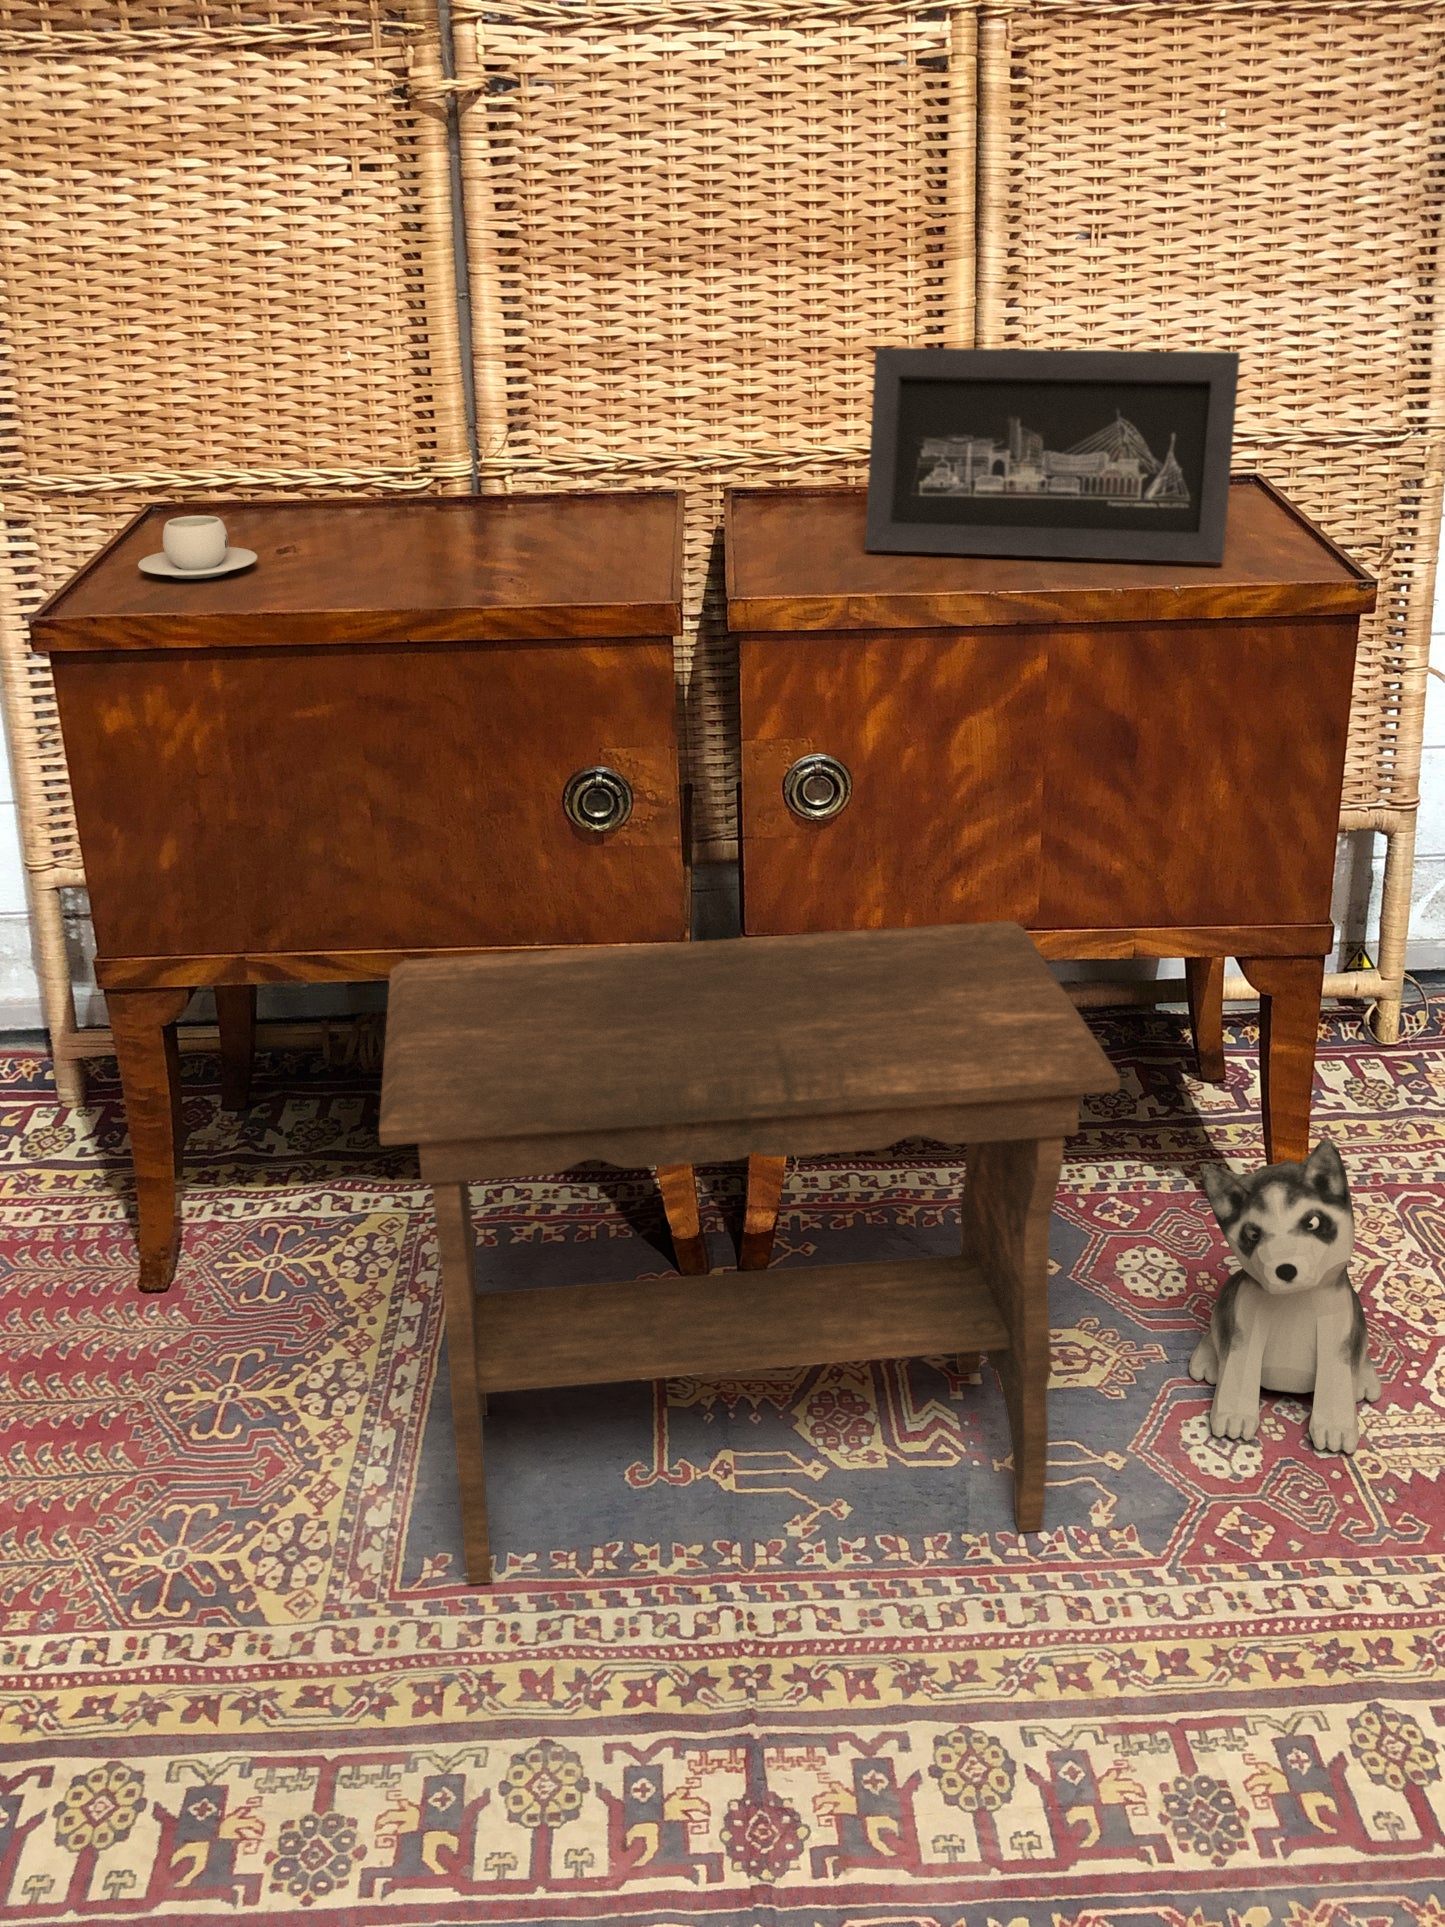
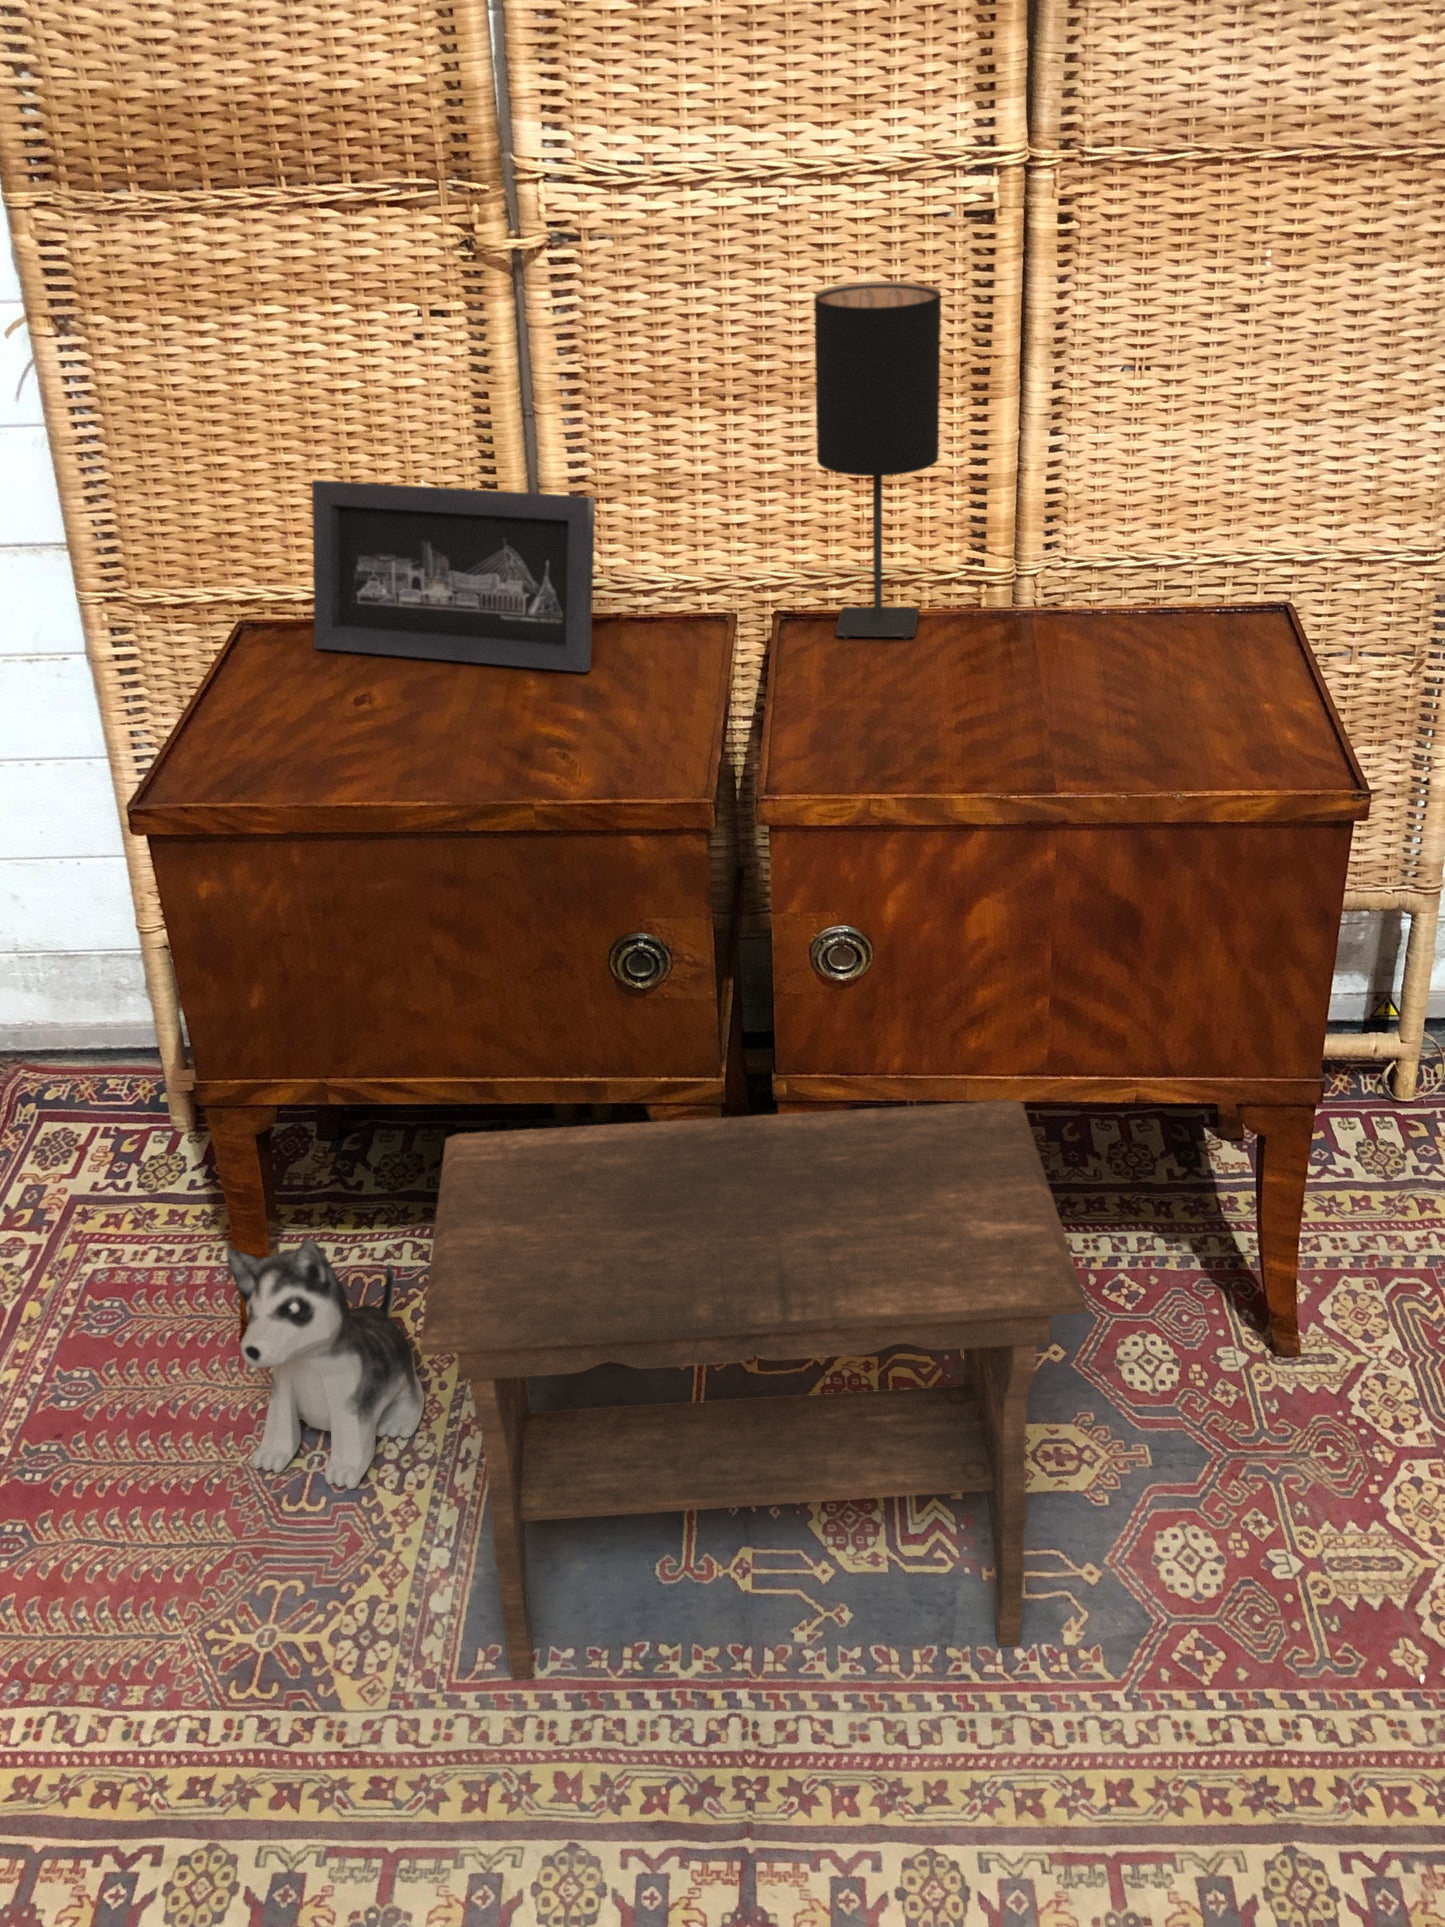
table lamp: none [770,123,902,502] -> present [814,281,941,640]
picture frame: present [865,348,1240,563] -> present [312,480,595,672]
teacup: present [138,515,257,579] -> none [225,687,333,752]
plush toy: present [1189,1139,1382,1454] -> present [226,1238,425,1489]

